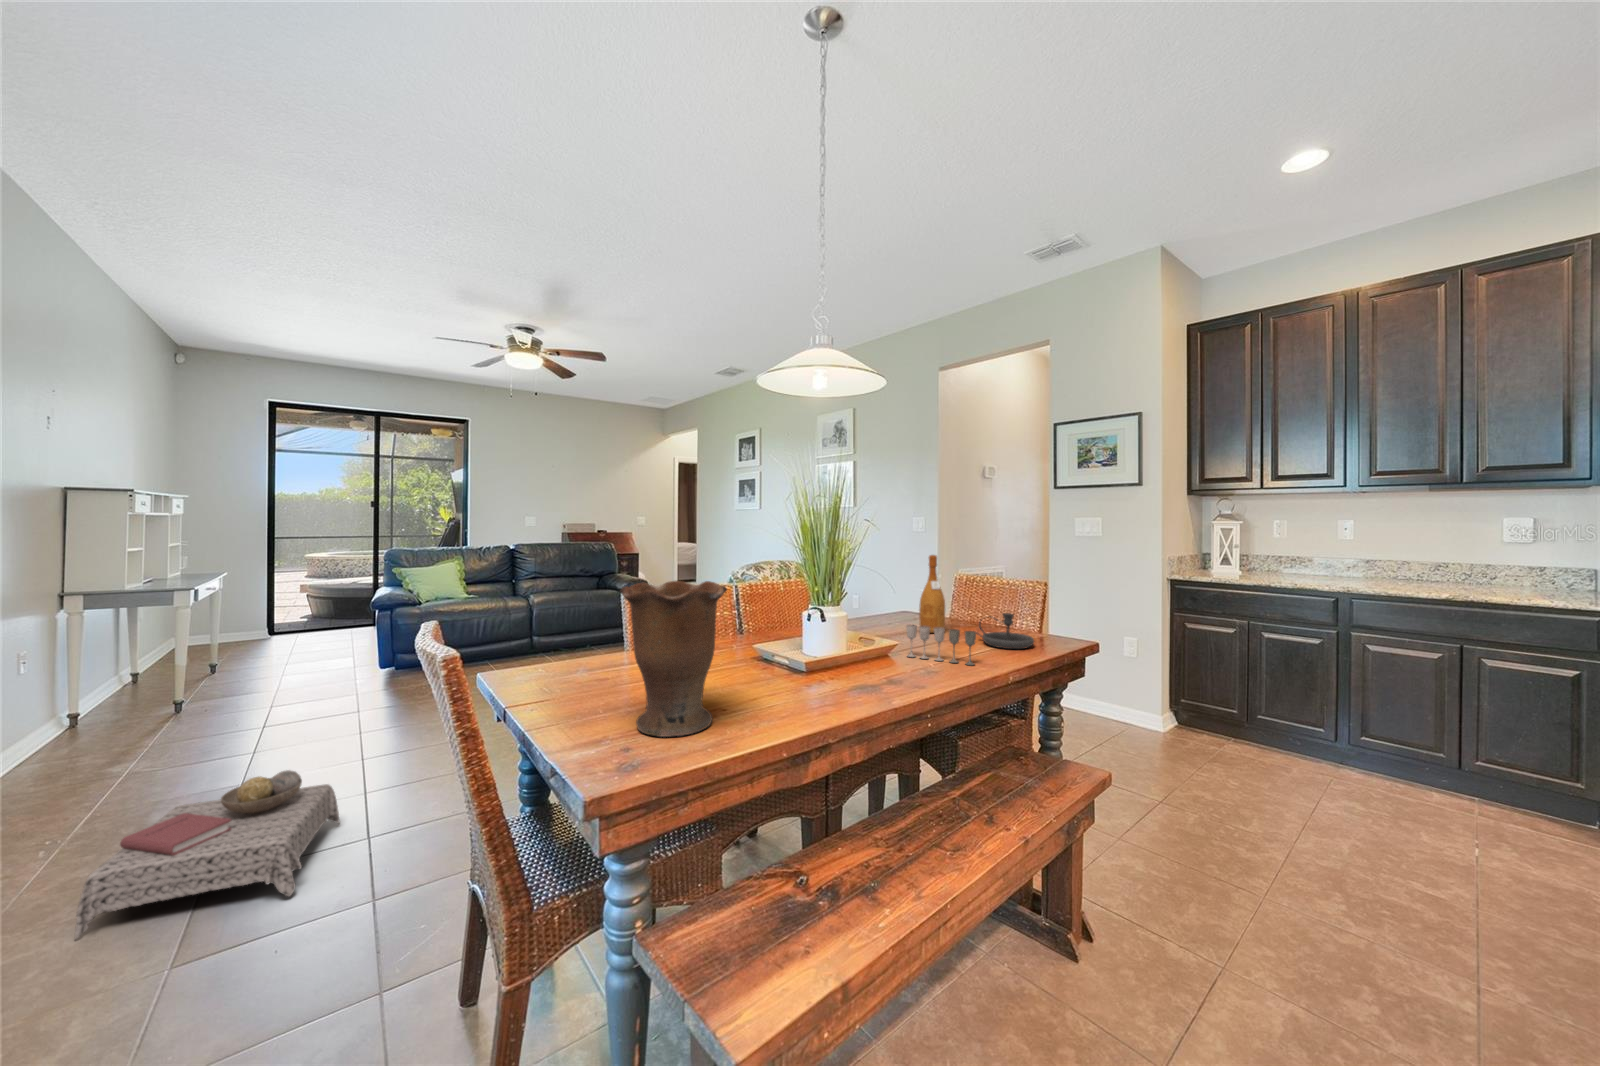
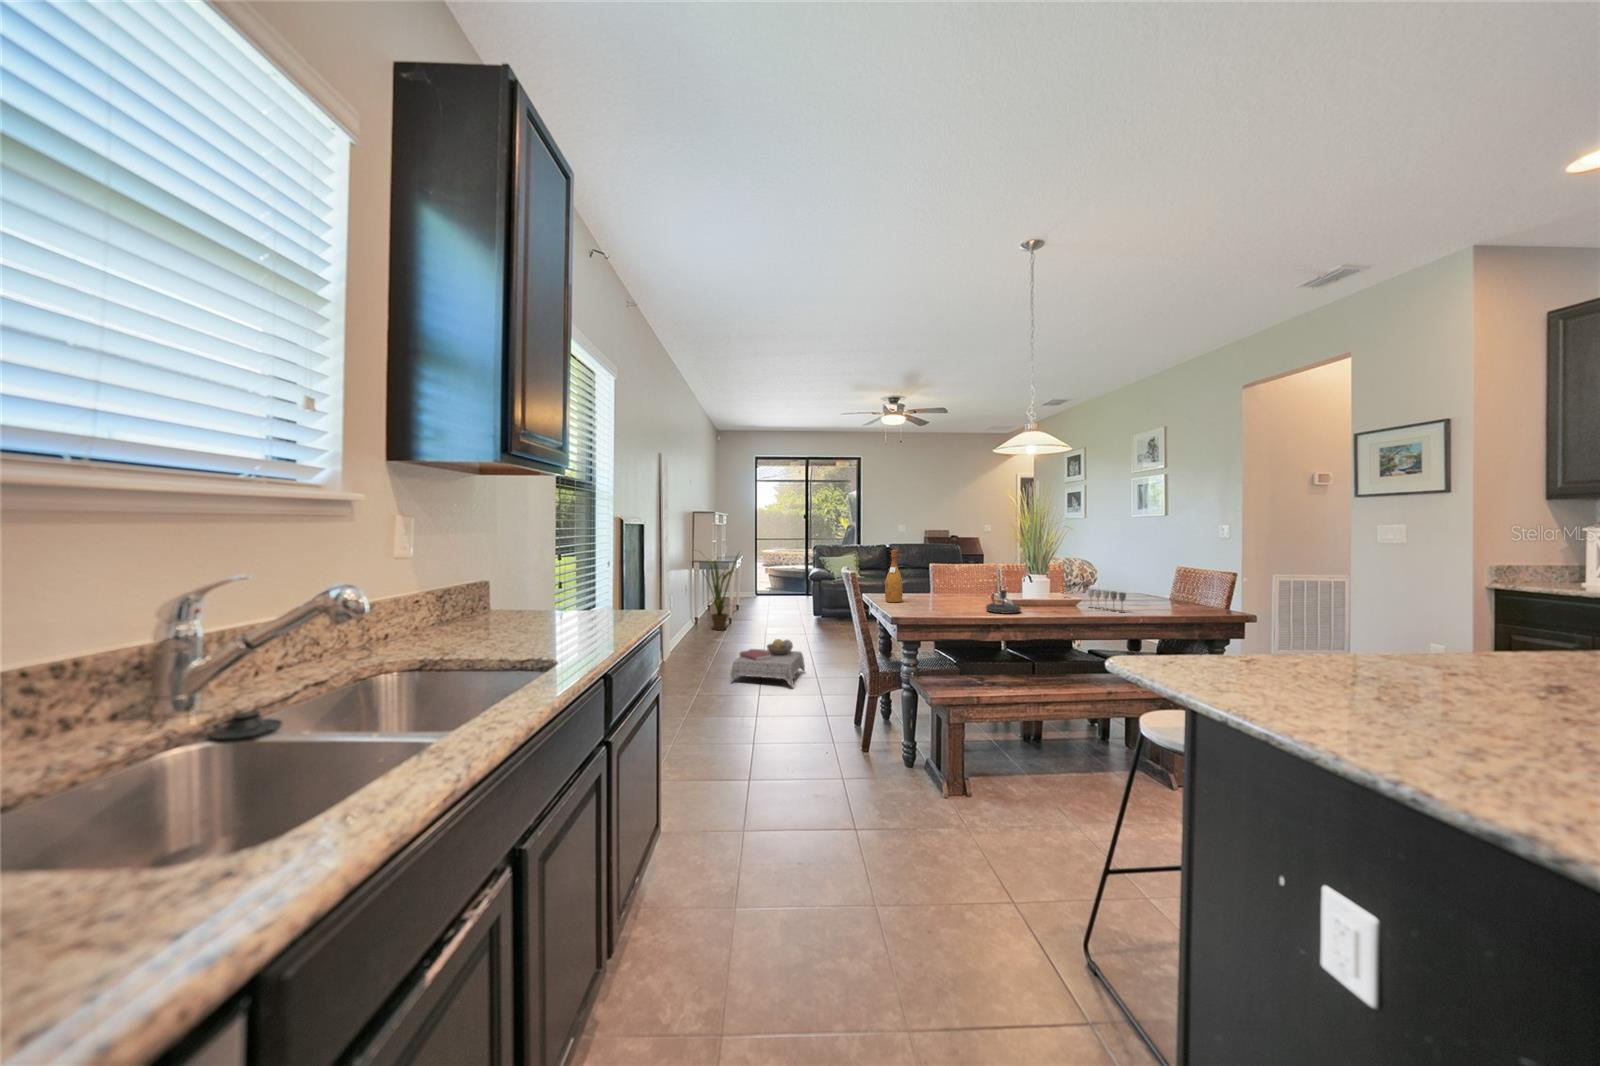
wine bottle: present [919,555,945,633] -> present [885,550,903,602]
house plant: none [53,566,204,735] -> present [701,555,738,630]
vase: present [620,581,727,737] -> none [915,552,960,612]
candlestick: present [977,613,1034,649] -> present [986,590,1021,614]

